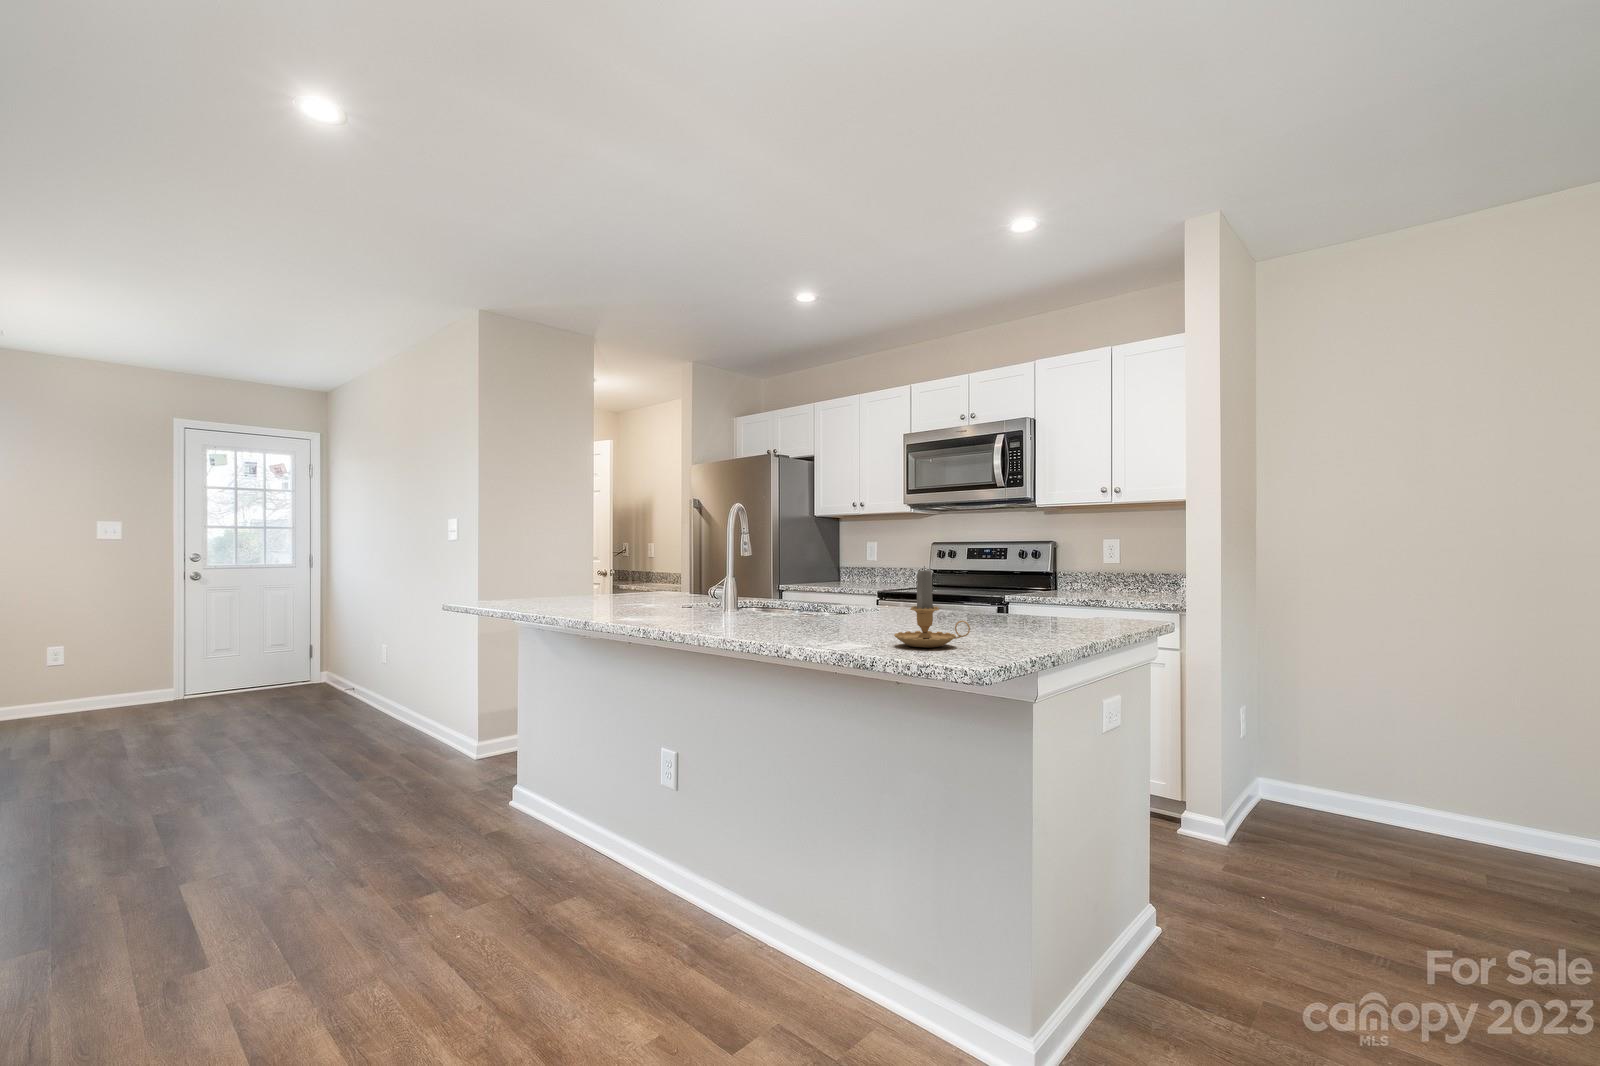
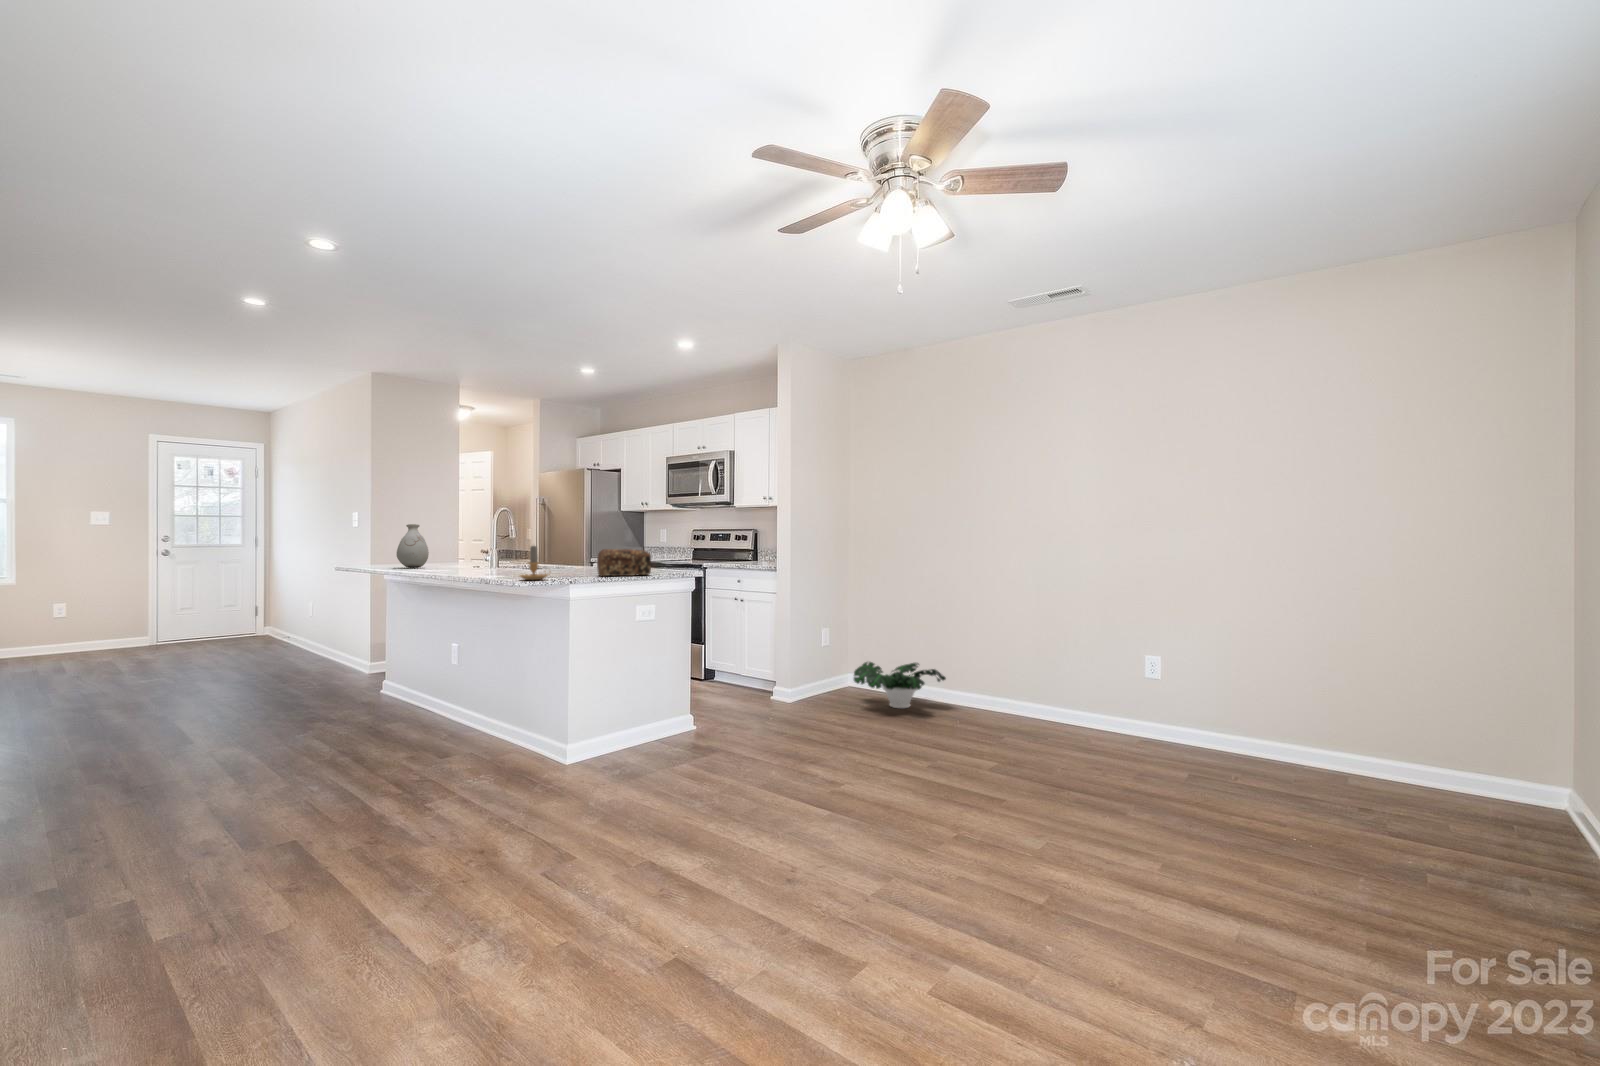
vase: none [544,532,592,604] -> present [396,524,429,568]
bread loaf: none [979,575,1095,632] -> present [597,549,651,576]
potted plant: none [1331,771,1547,866] -> present [854,662,946,708]

